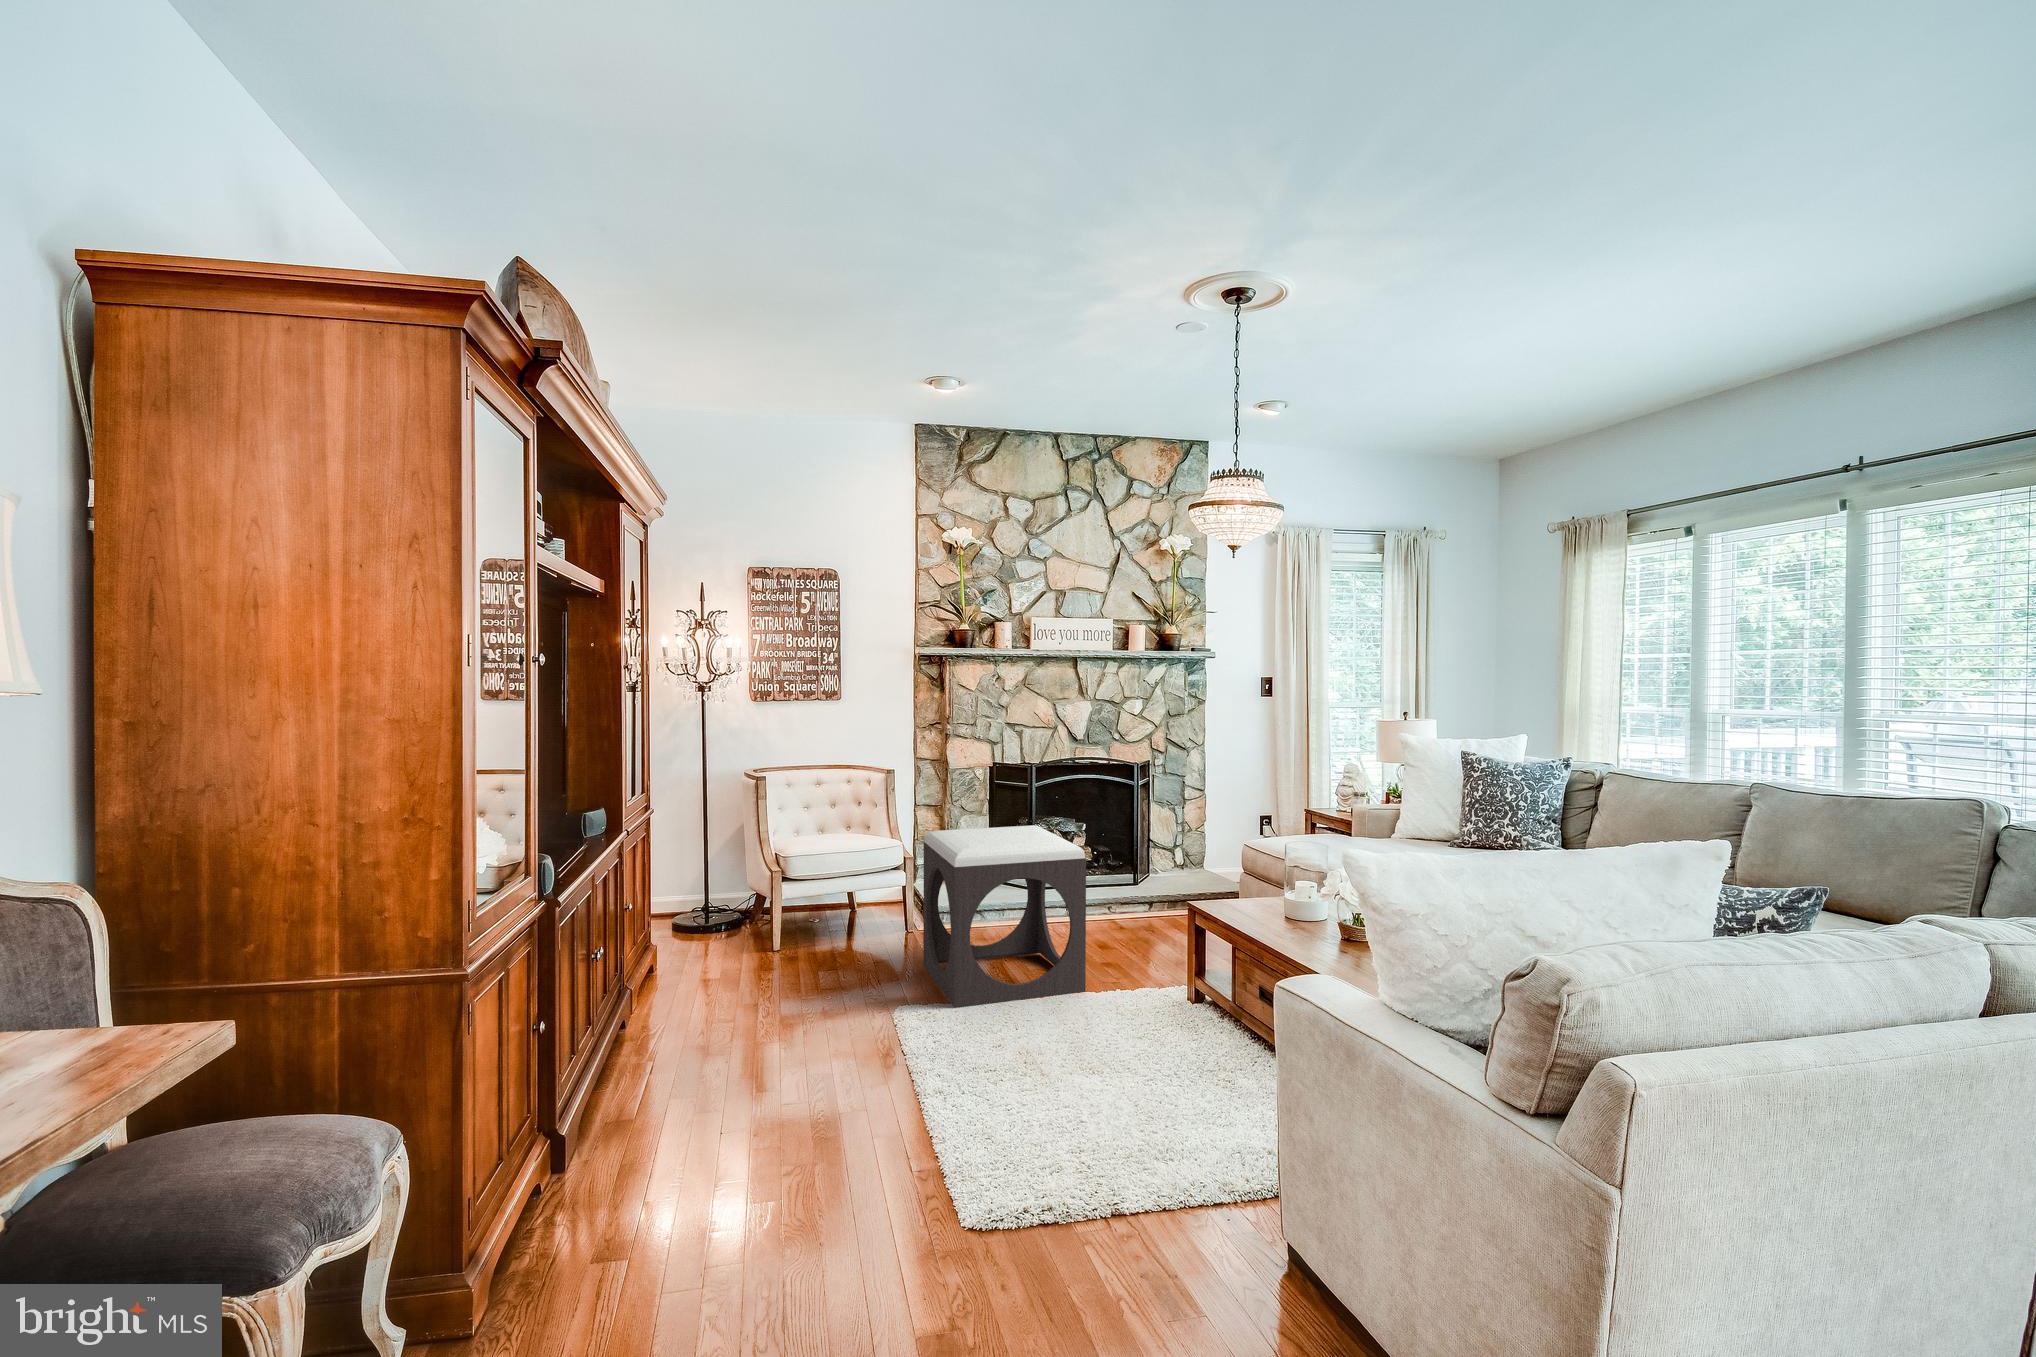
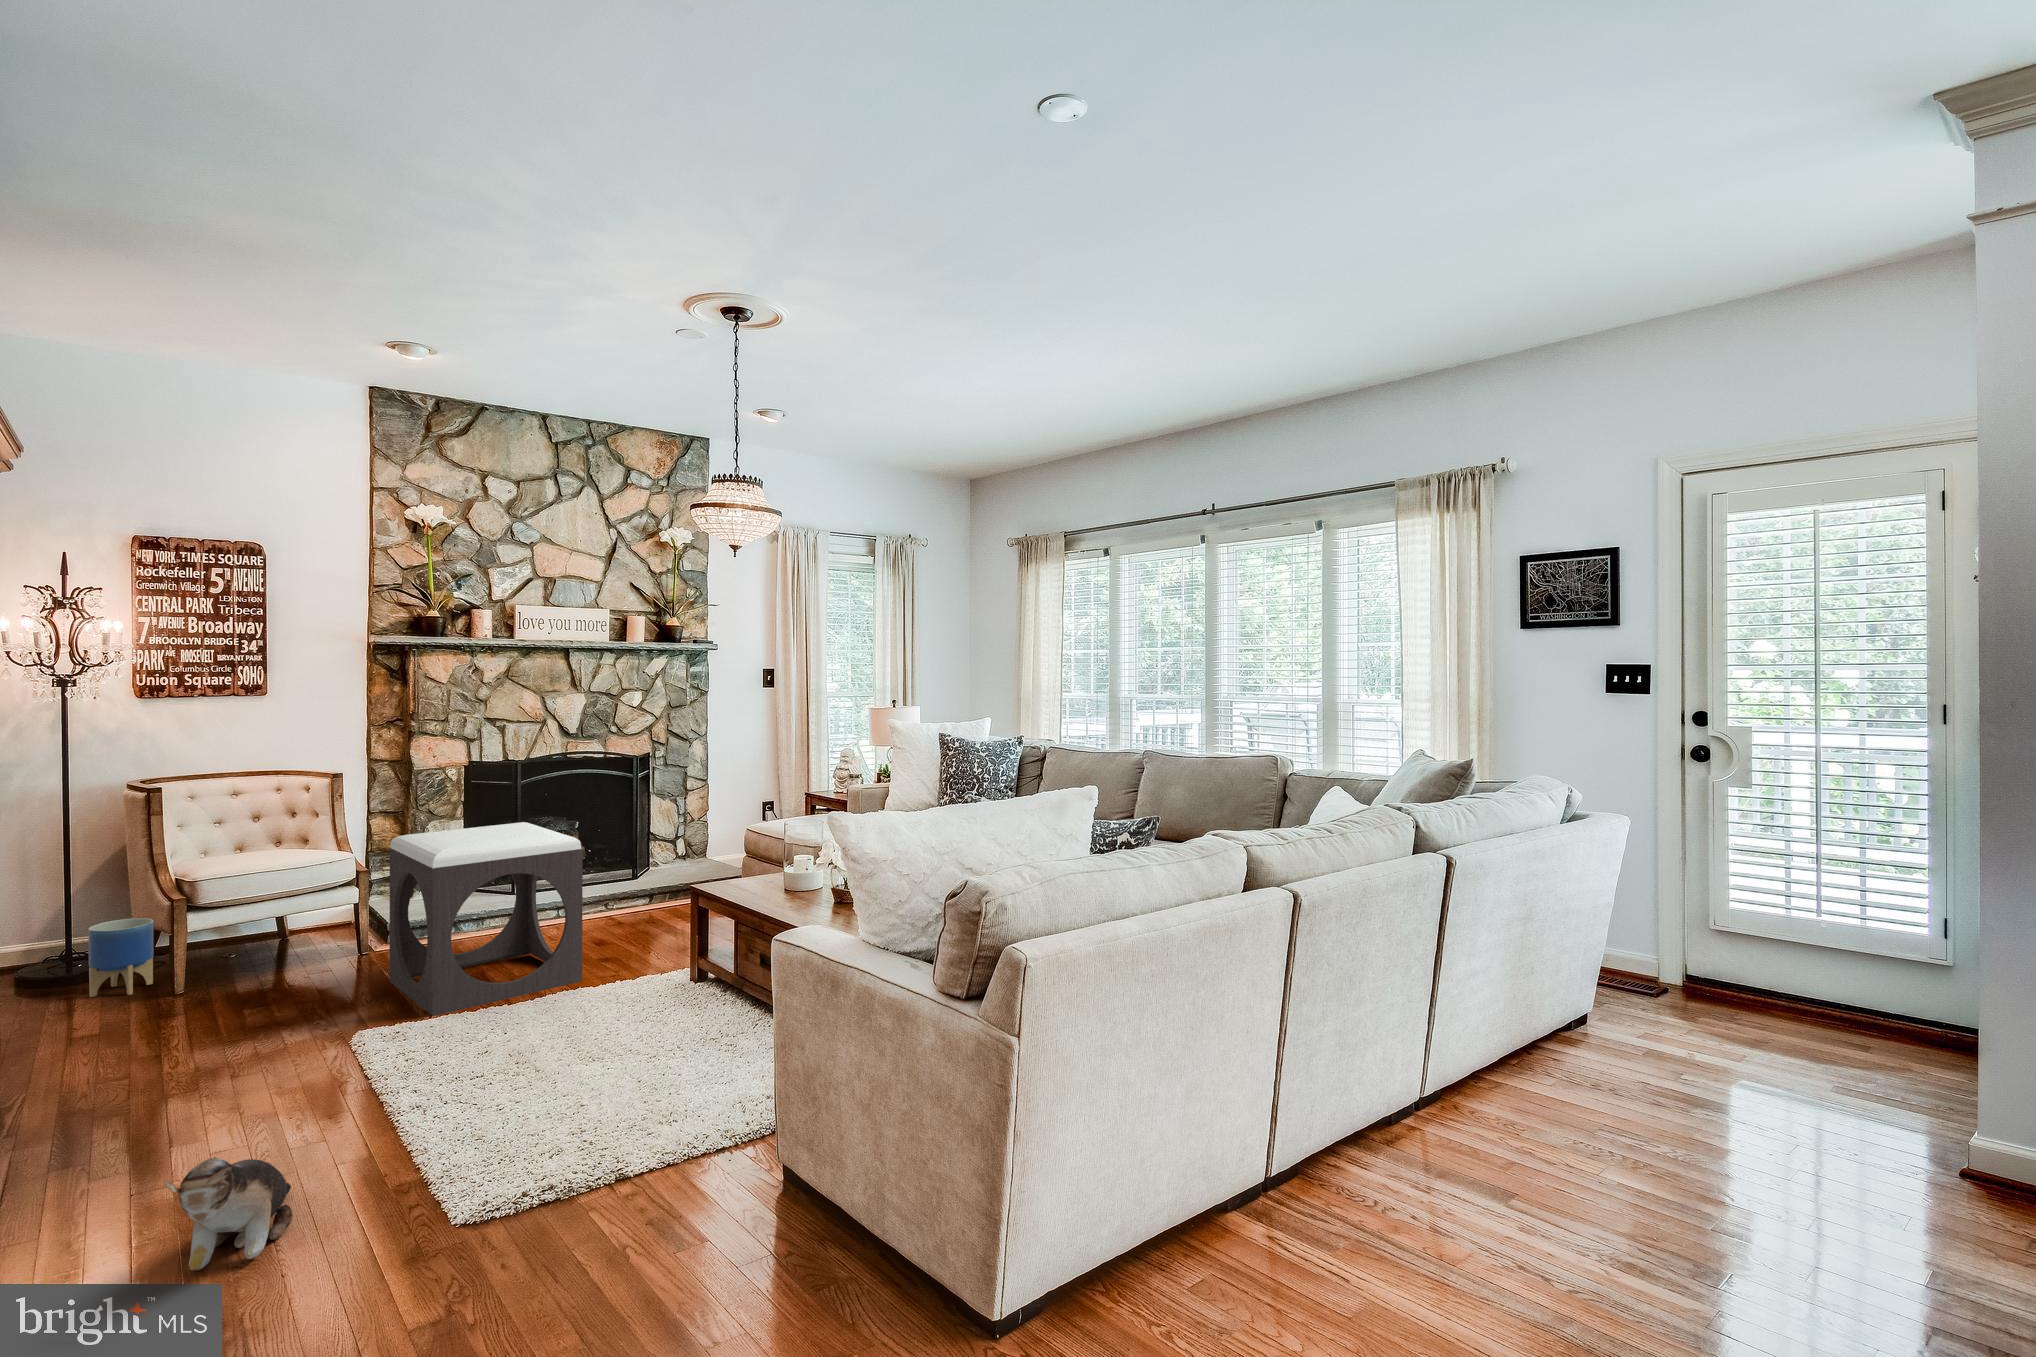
planter: none [718,882,760,946] -> present [88,918,154,997]
plush toy: none [711,1153,822,1261] -> present [164,1157,293,1271]

